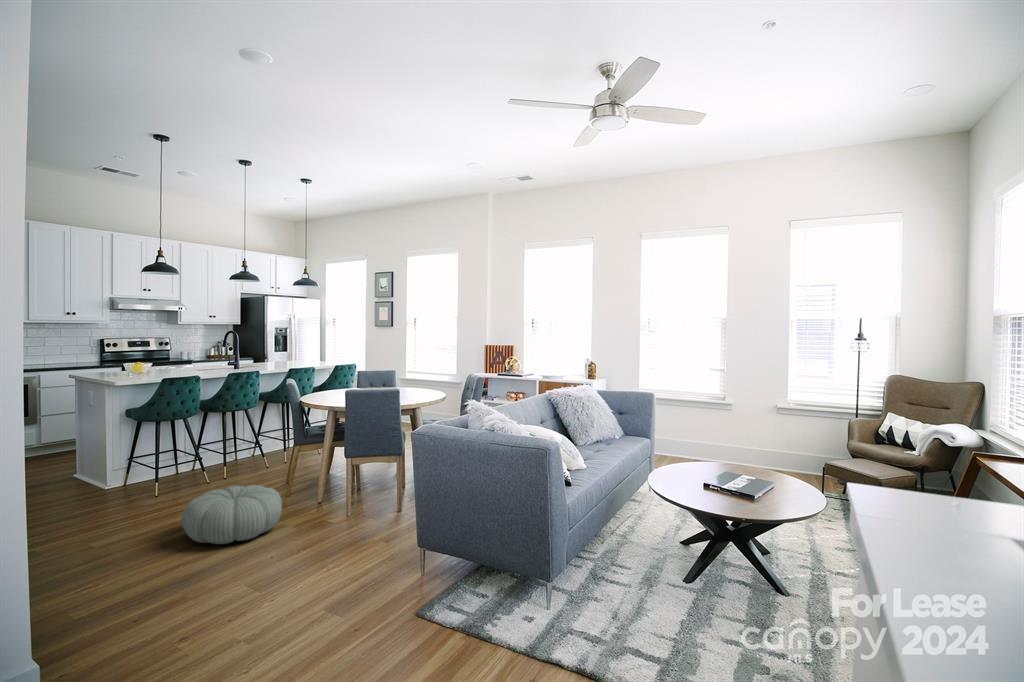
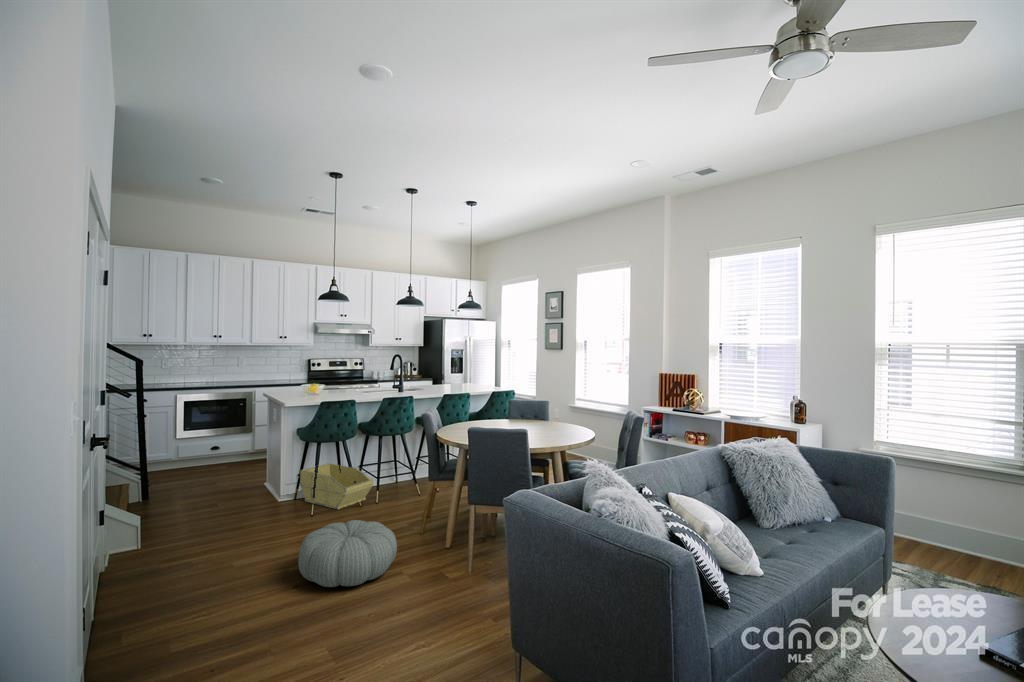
storage bin: none [131,446,222,489] -> present [300,463,373,509]

